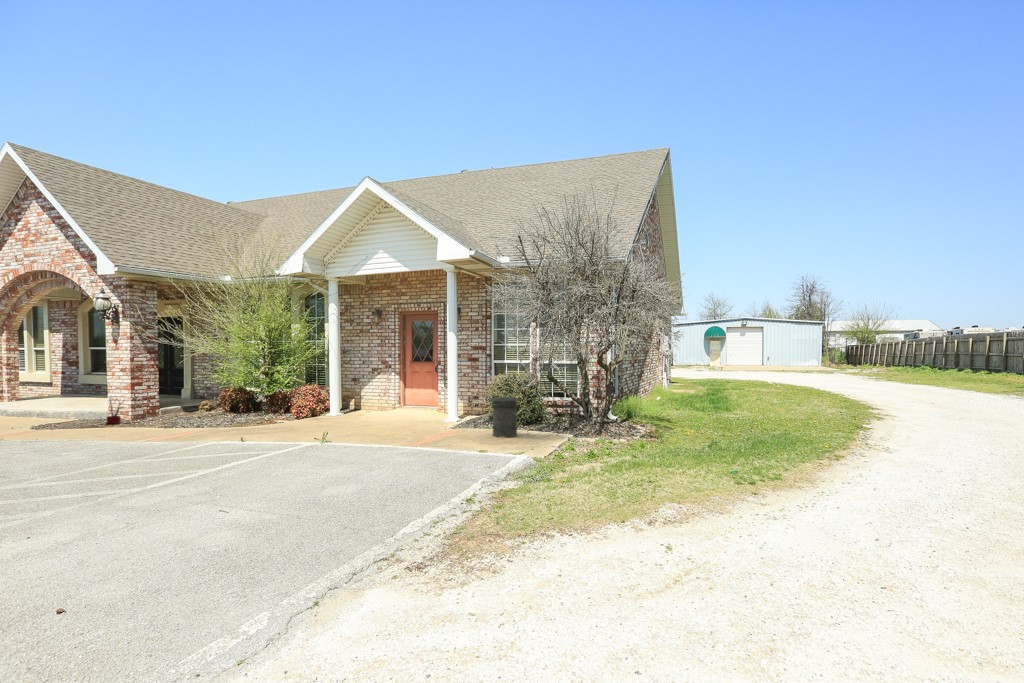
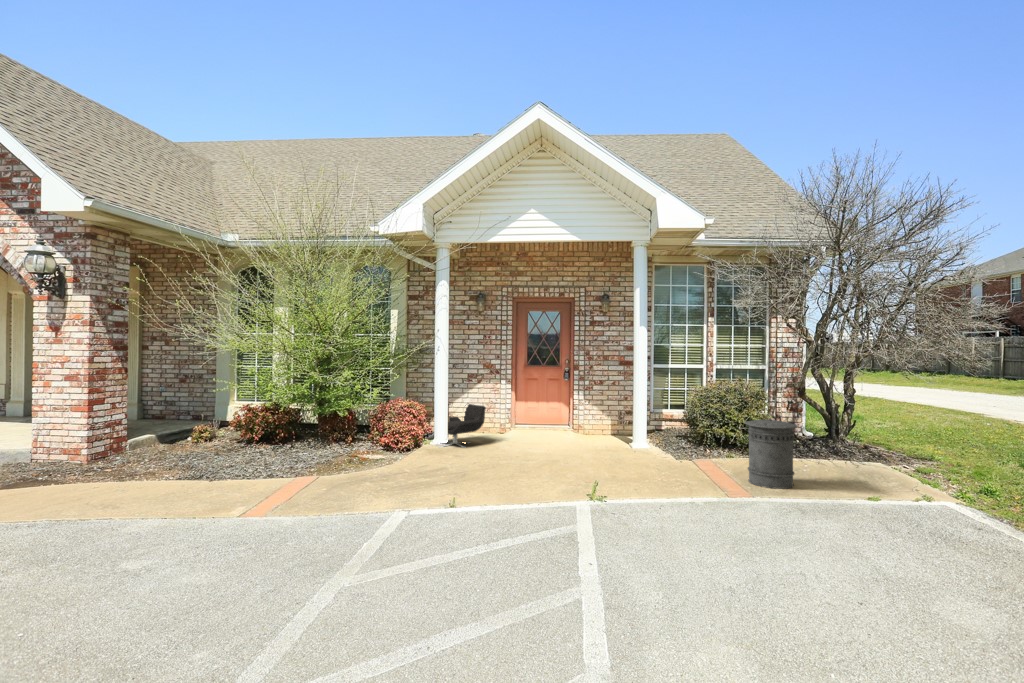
lounge chair: none [344,388,379,416] -> present [442,404,486,447]
decorative plant: present [106,397,124,424] -> none [39,423,77,475]

